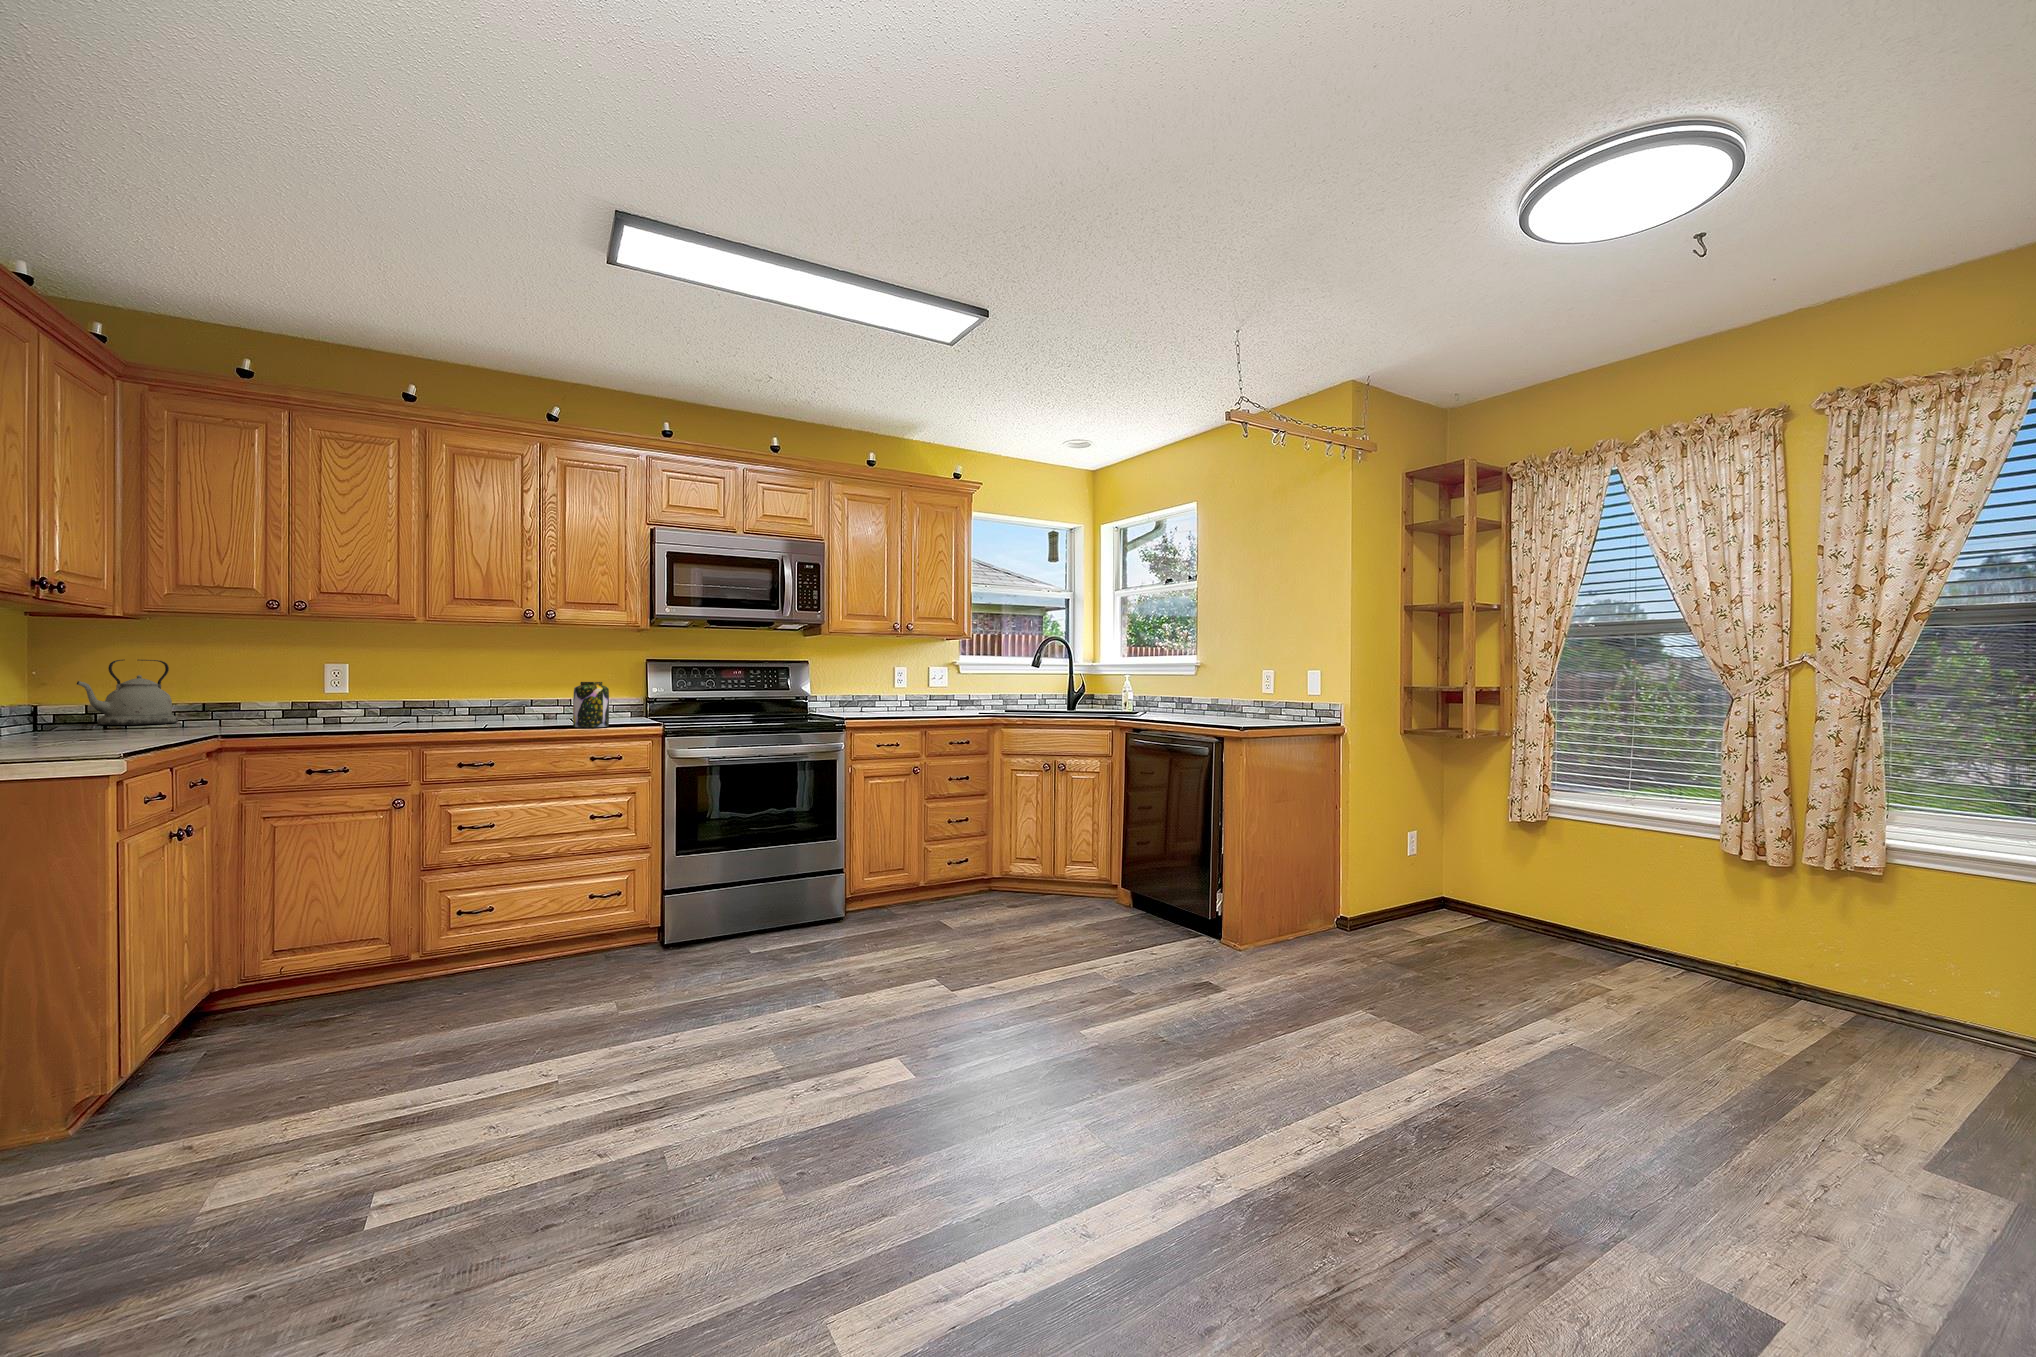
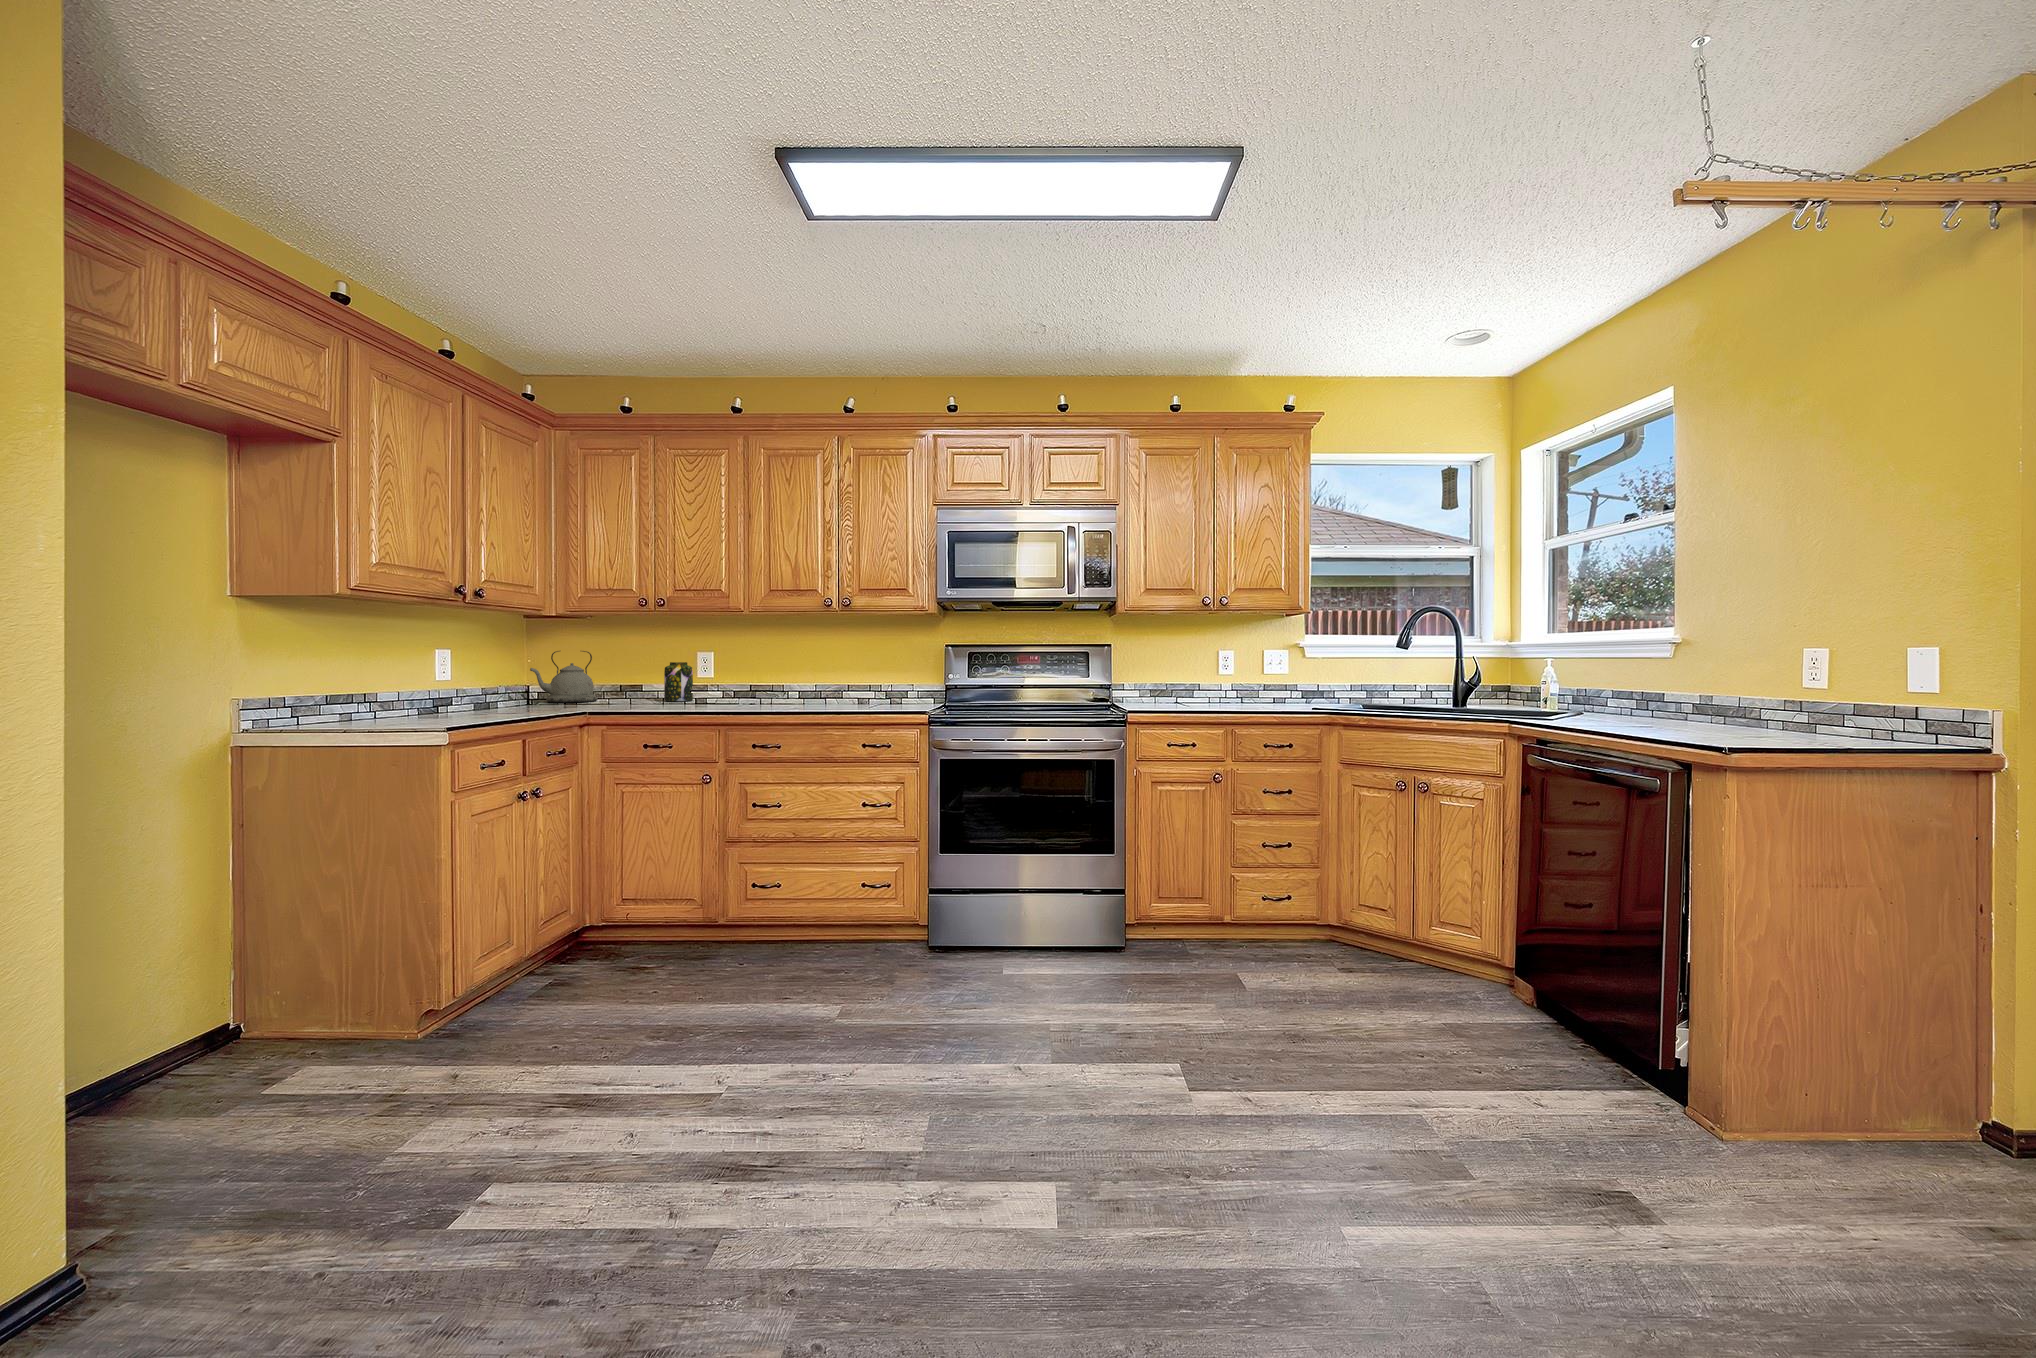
jar: present [573,682,609,728] -> present [664,662,693,701]

